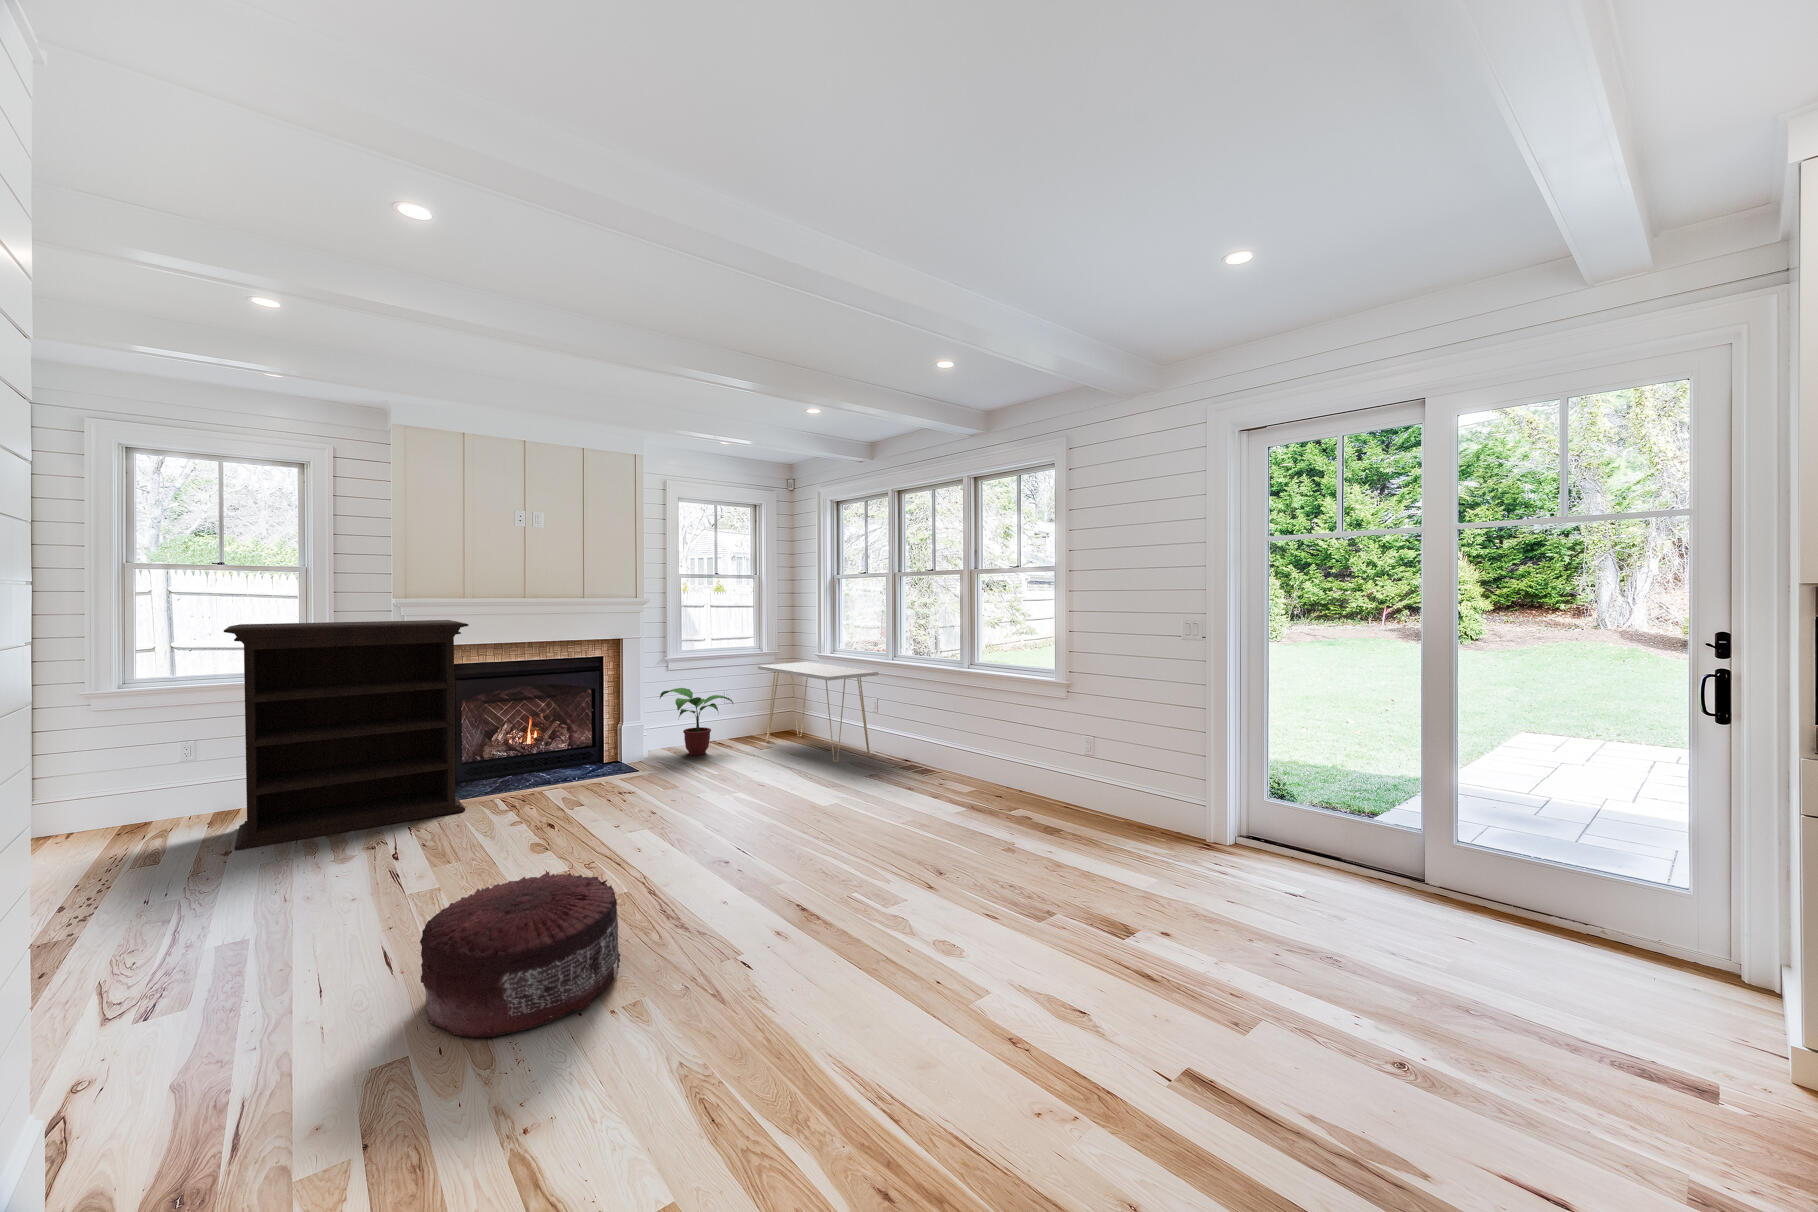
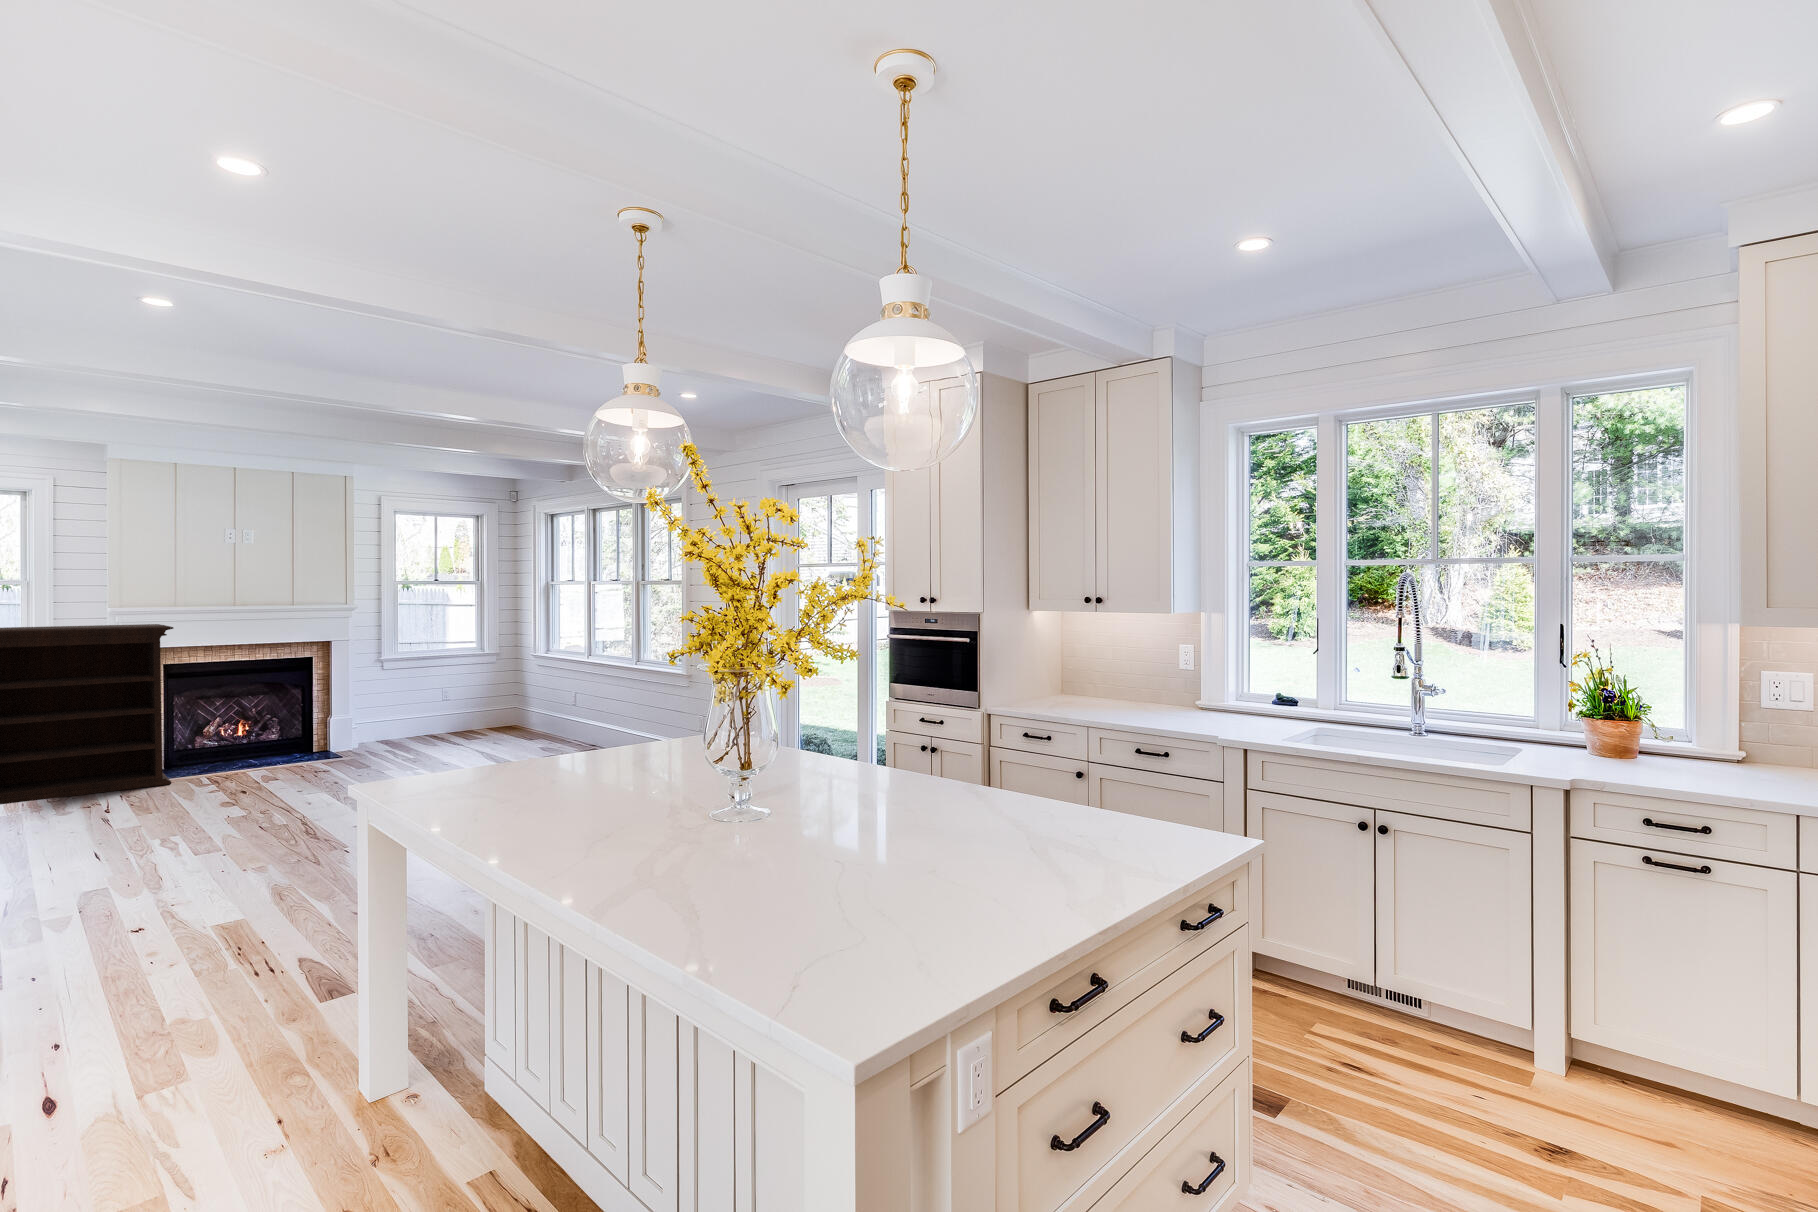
console table: present [758,662,878,762] -> none [473,662,578,750]
potted plant: present [660,688,733,755] -> none [373,686,445,747]
pouf: present [420,872,620,1038] -> none [115,793,262,876]

